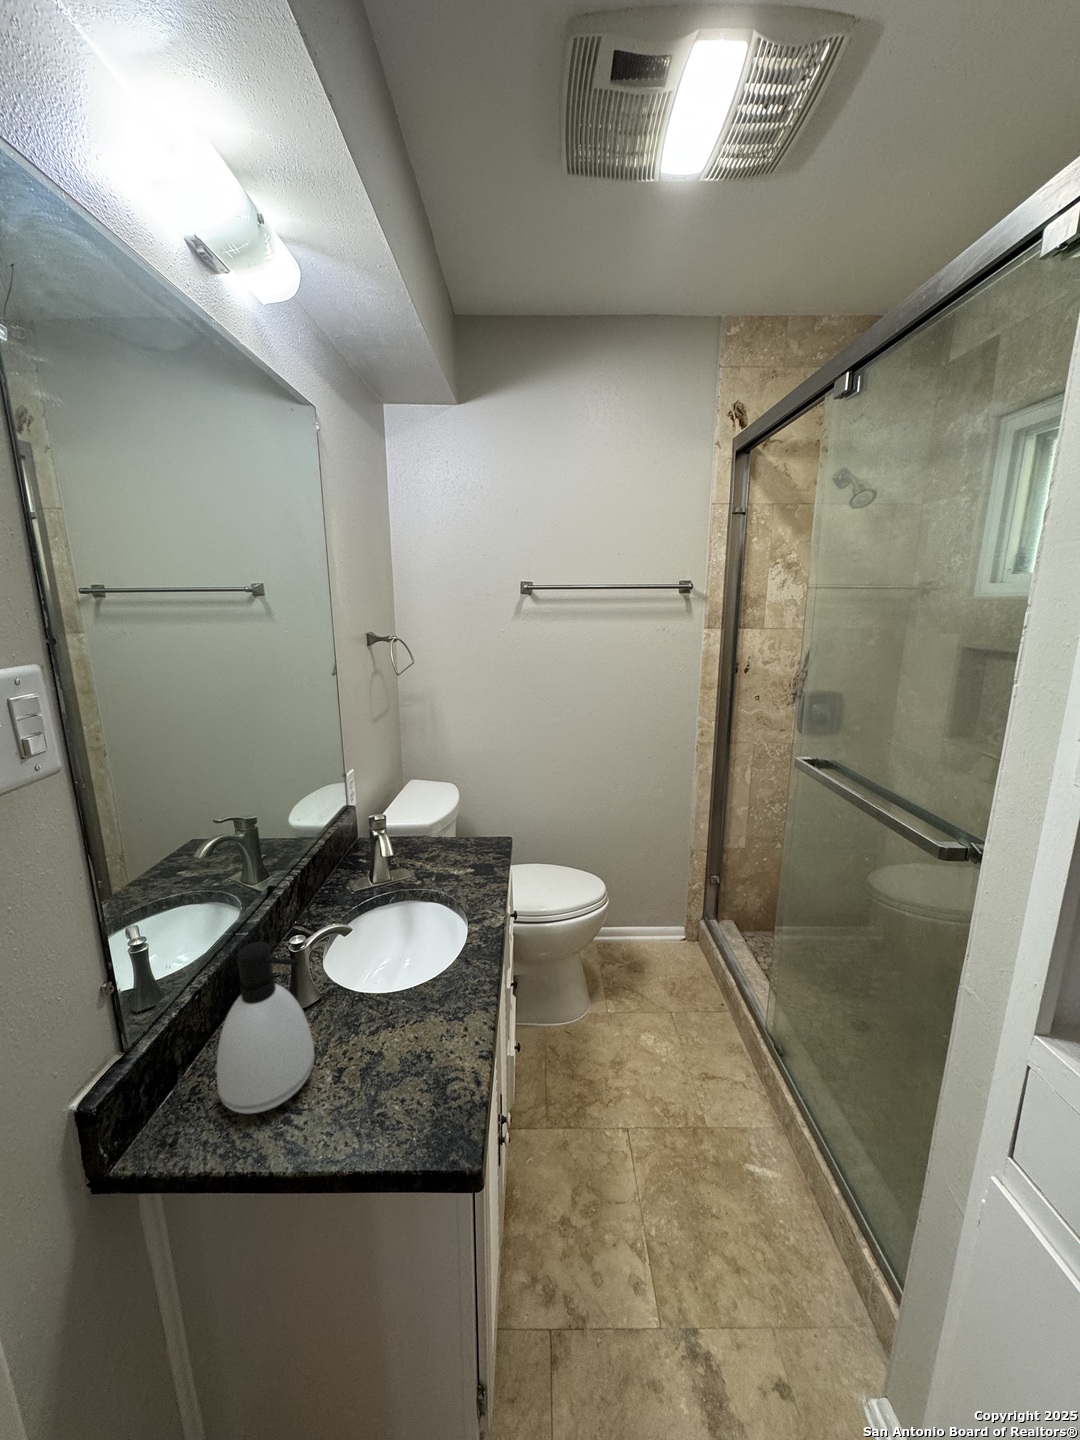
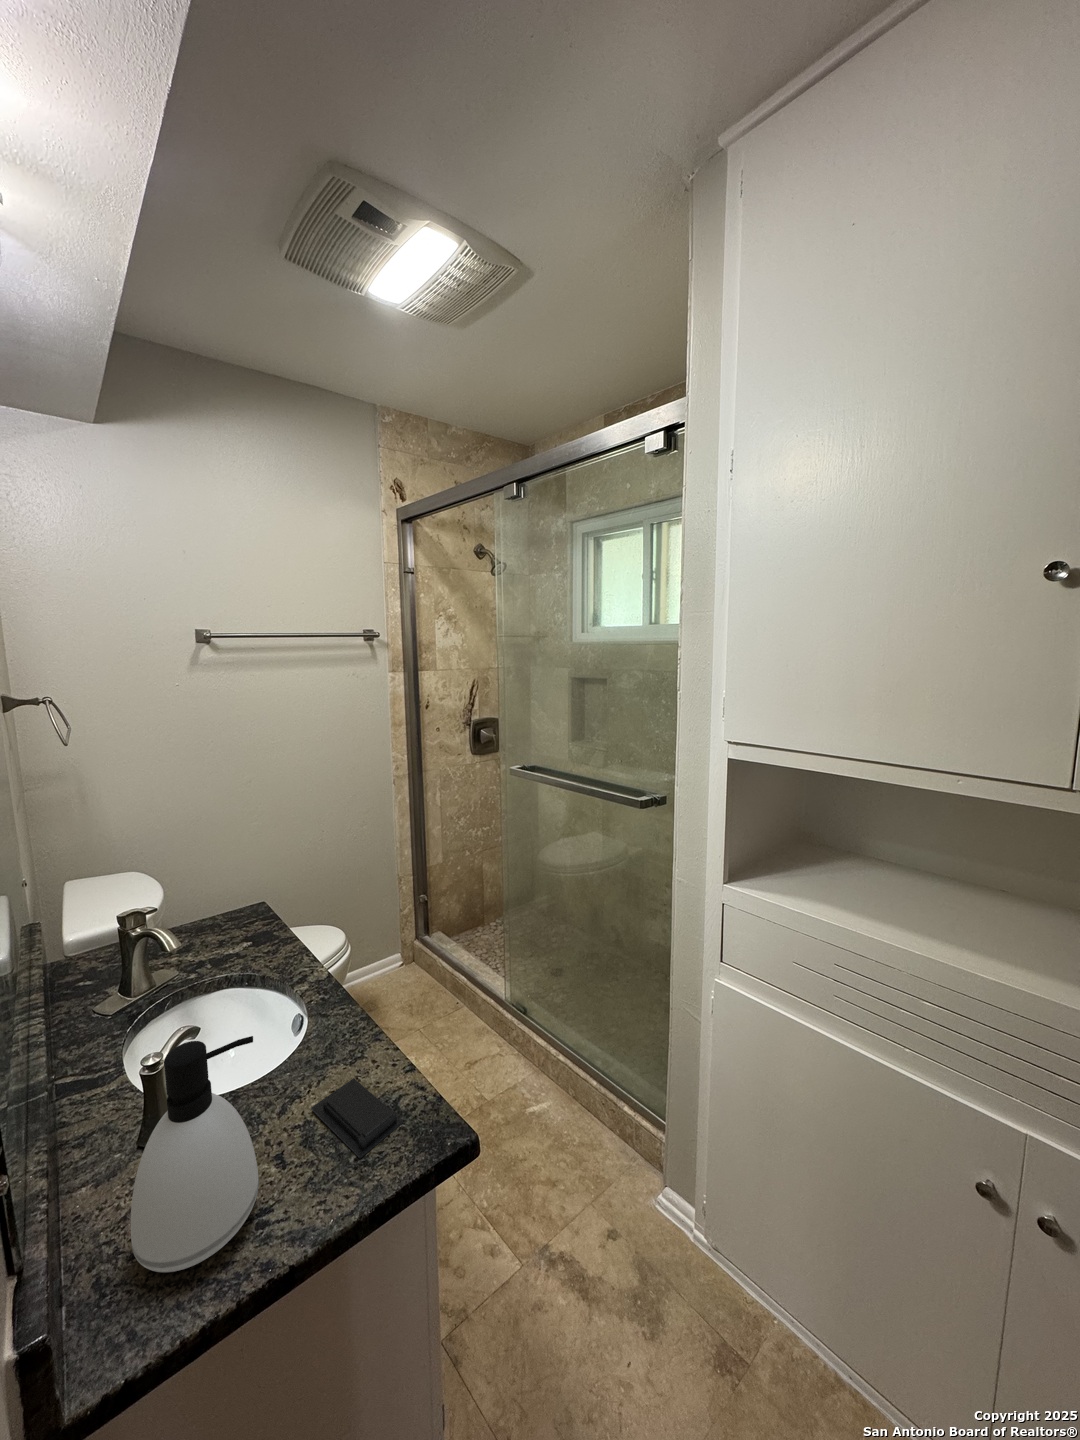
soap bar: none [381,1036,437,1116] -> present [311,1078,403,1158]

